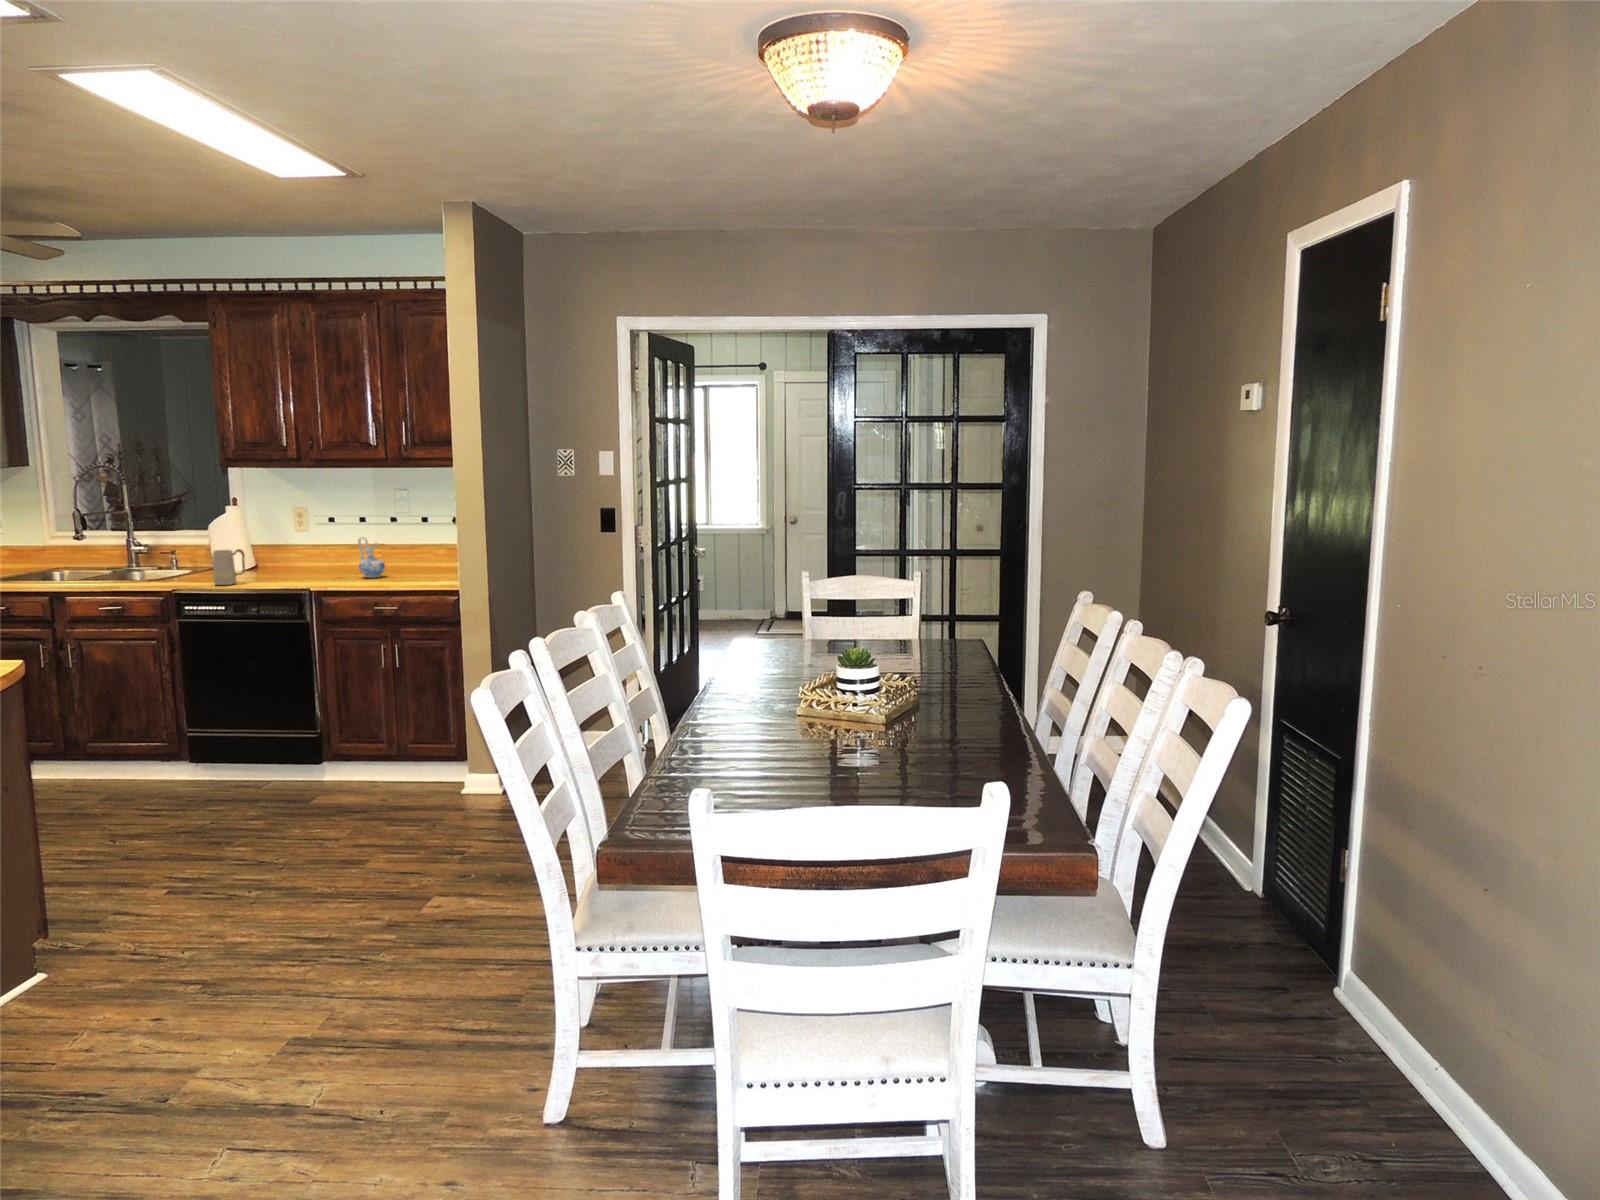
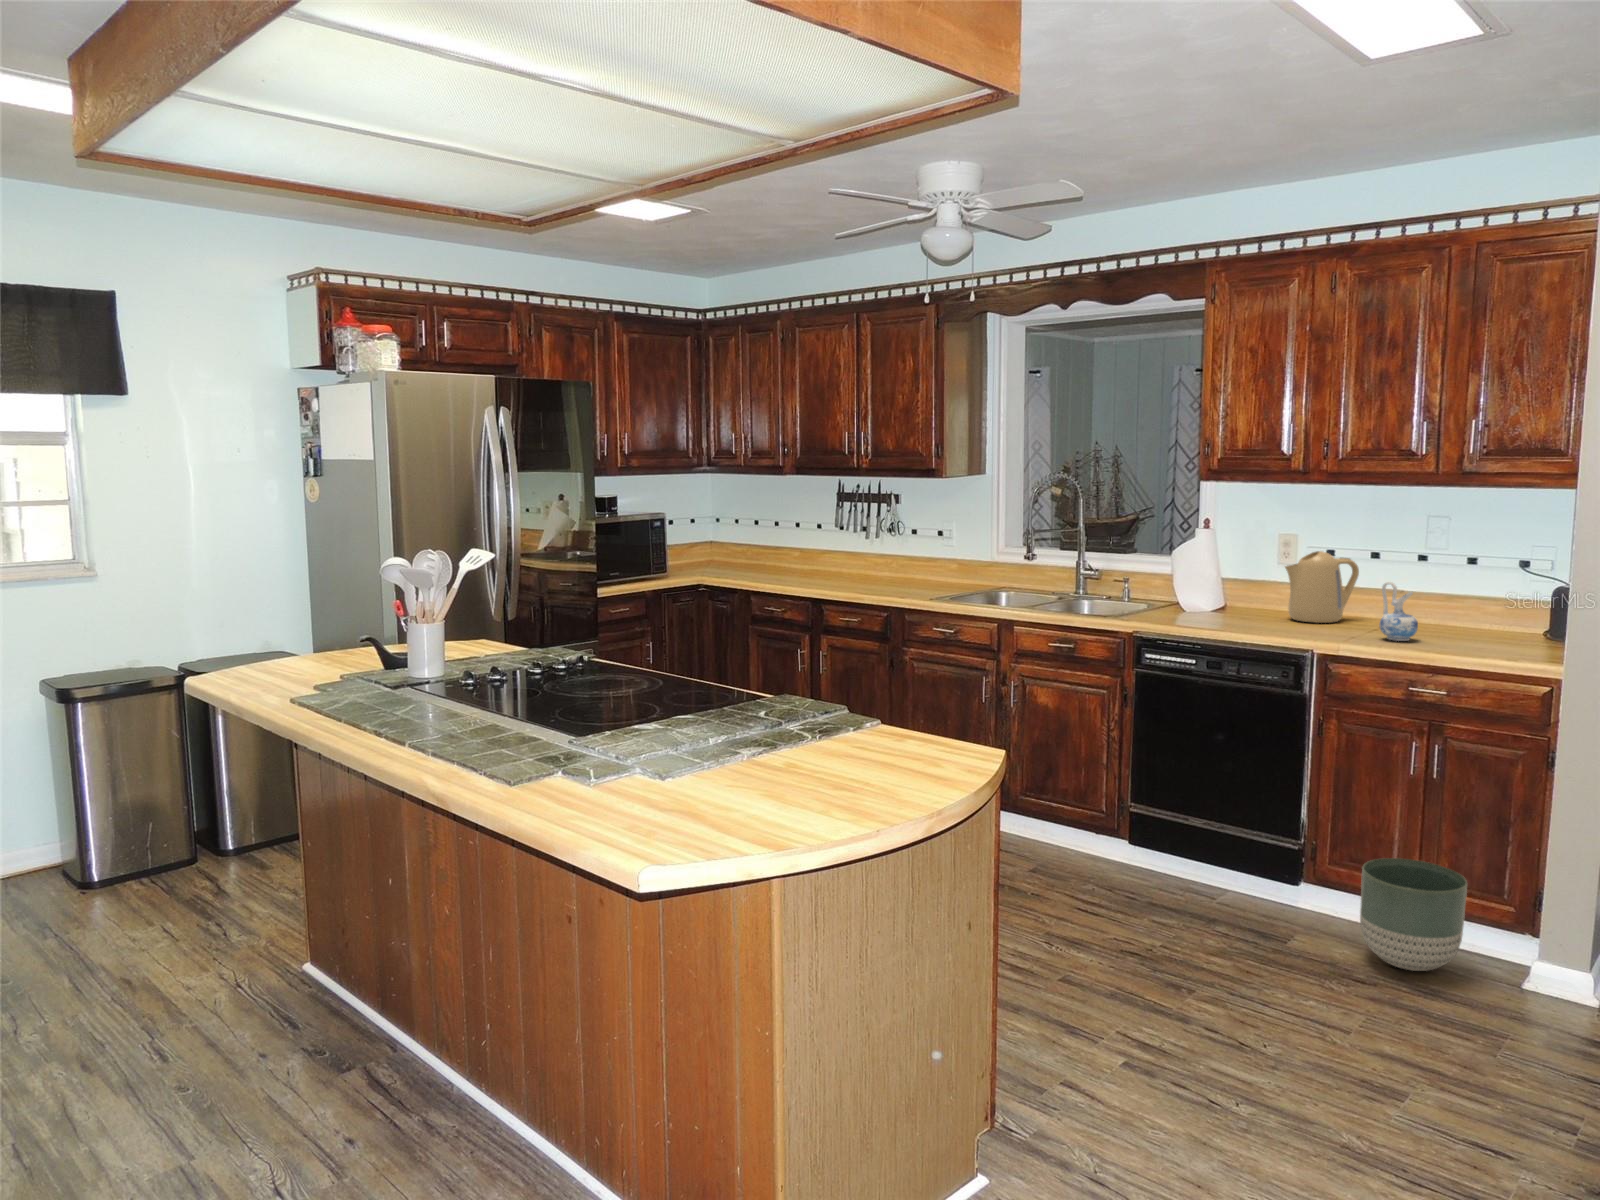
kettle: none [294,519,352,571] -> present [1285,551,1359,623]
mug: present [213,549,245,585] -> none [1186,586,1227,632]
planter: none [353,725,423,799] -> present [1360,858,1467,971]

